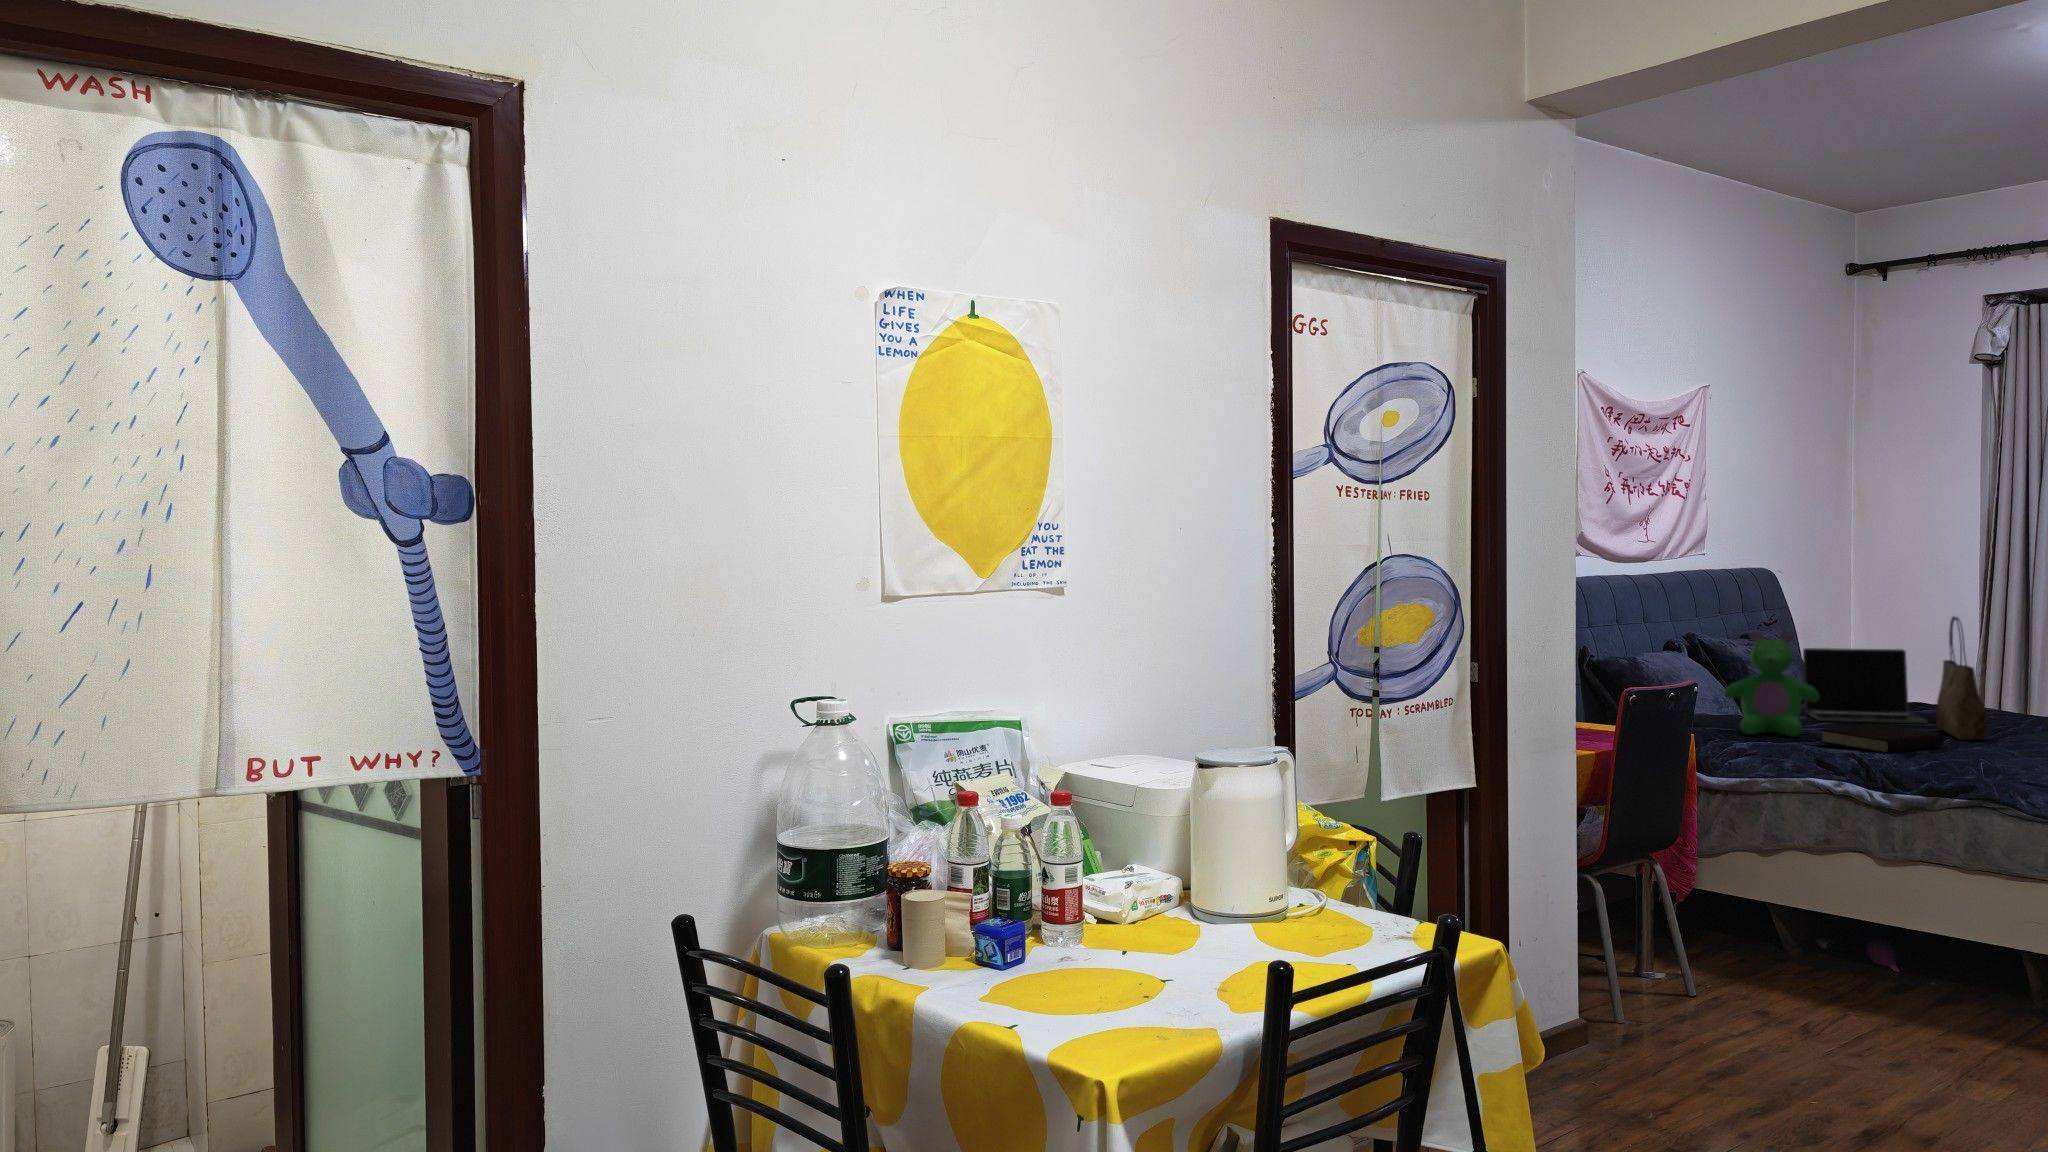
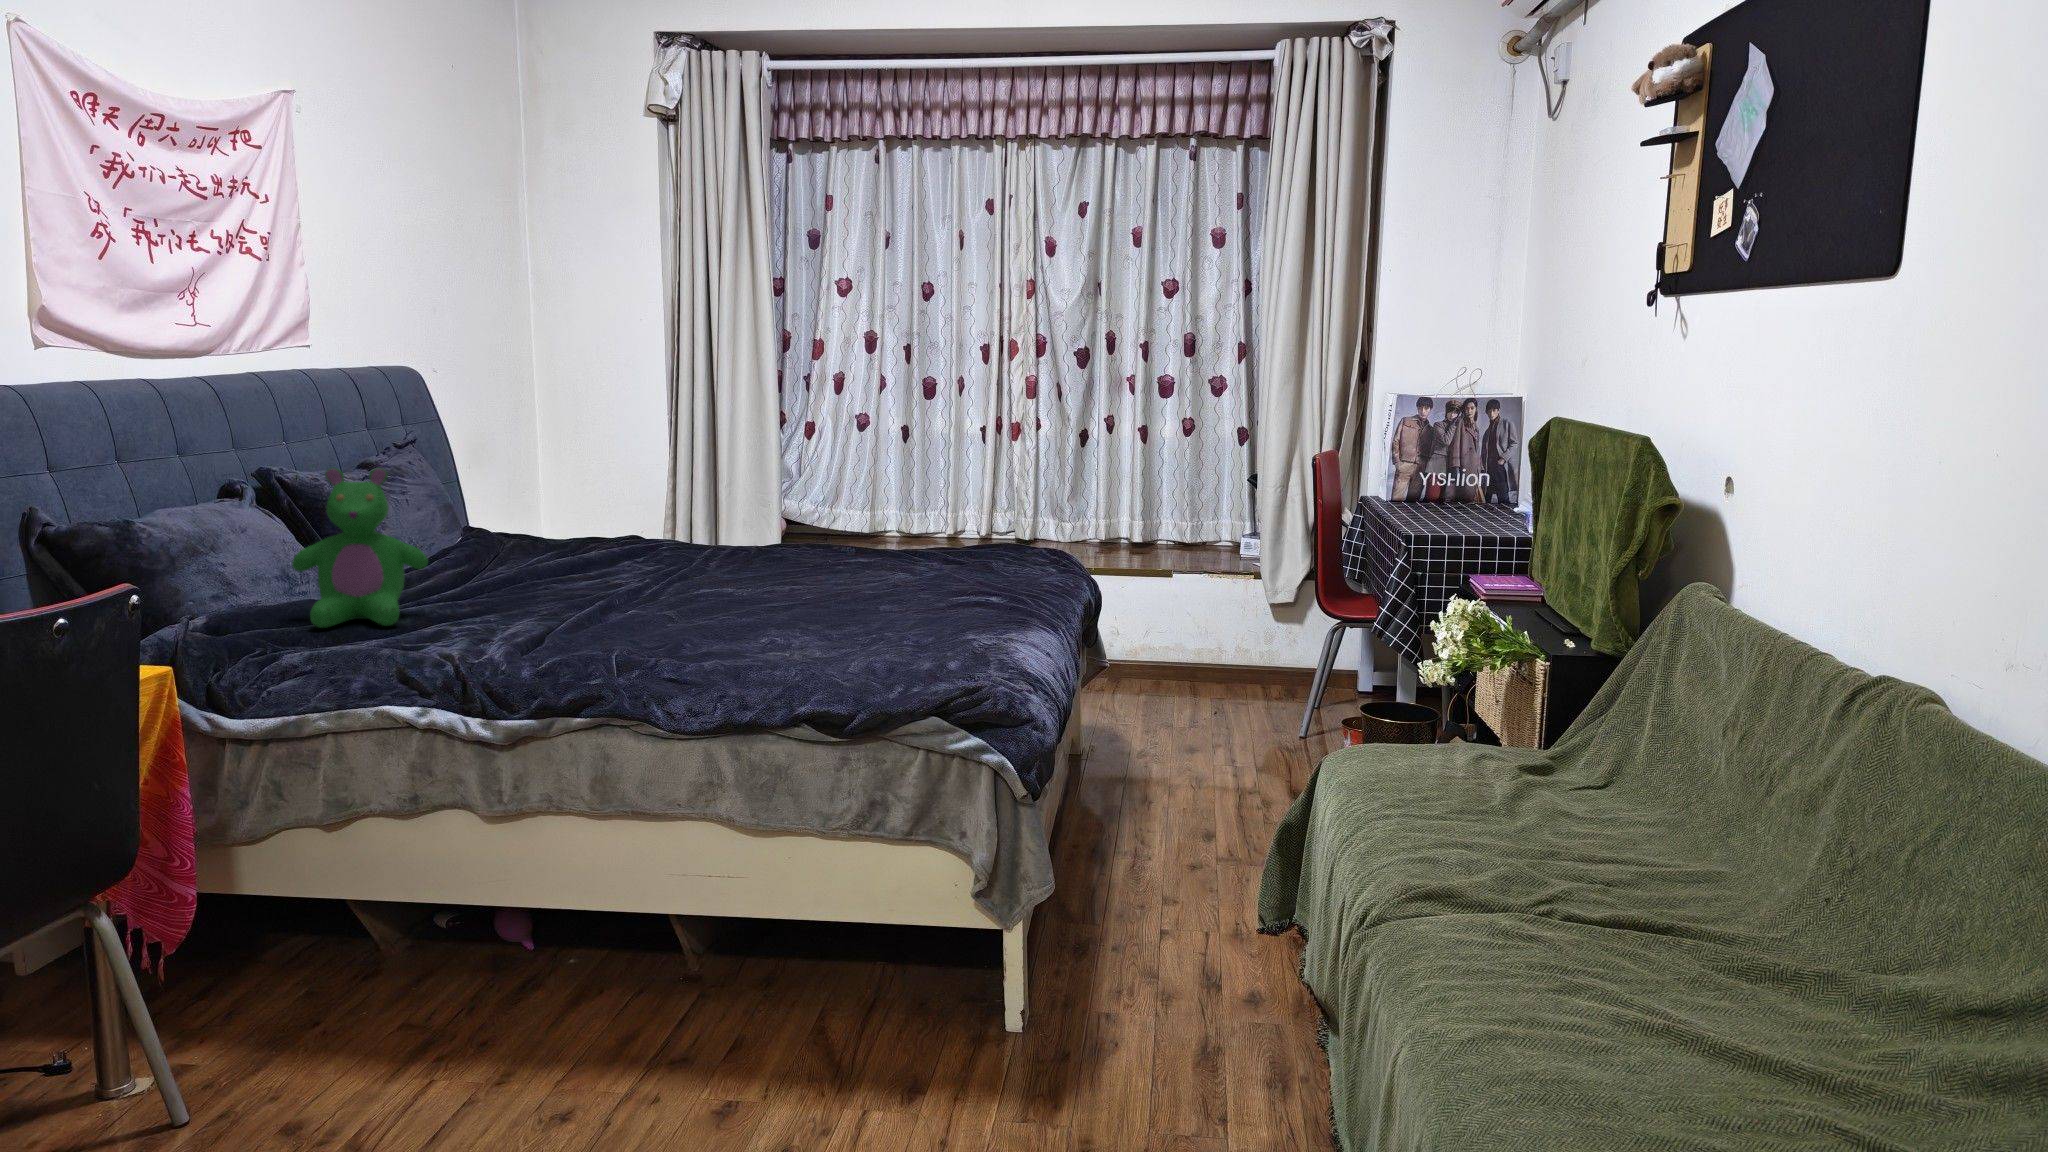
tote bag: present [1936,617,1988,740] -> none [585,442,637,607]
laptop: present [1803,648,1927,724] -> none [434,475,582,580]
book: present [1819,724,1944,754] -> none [410,599,578,655]

